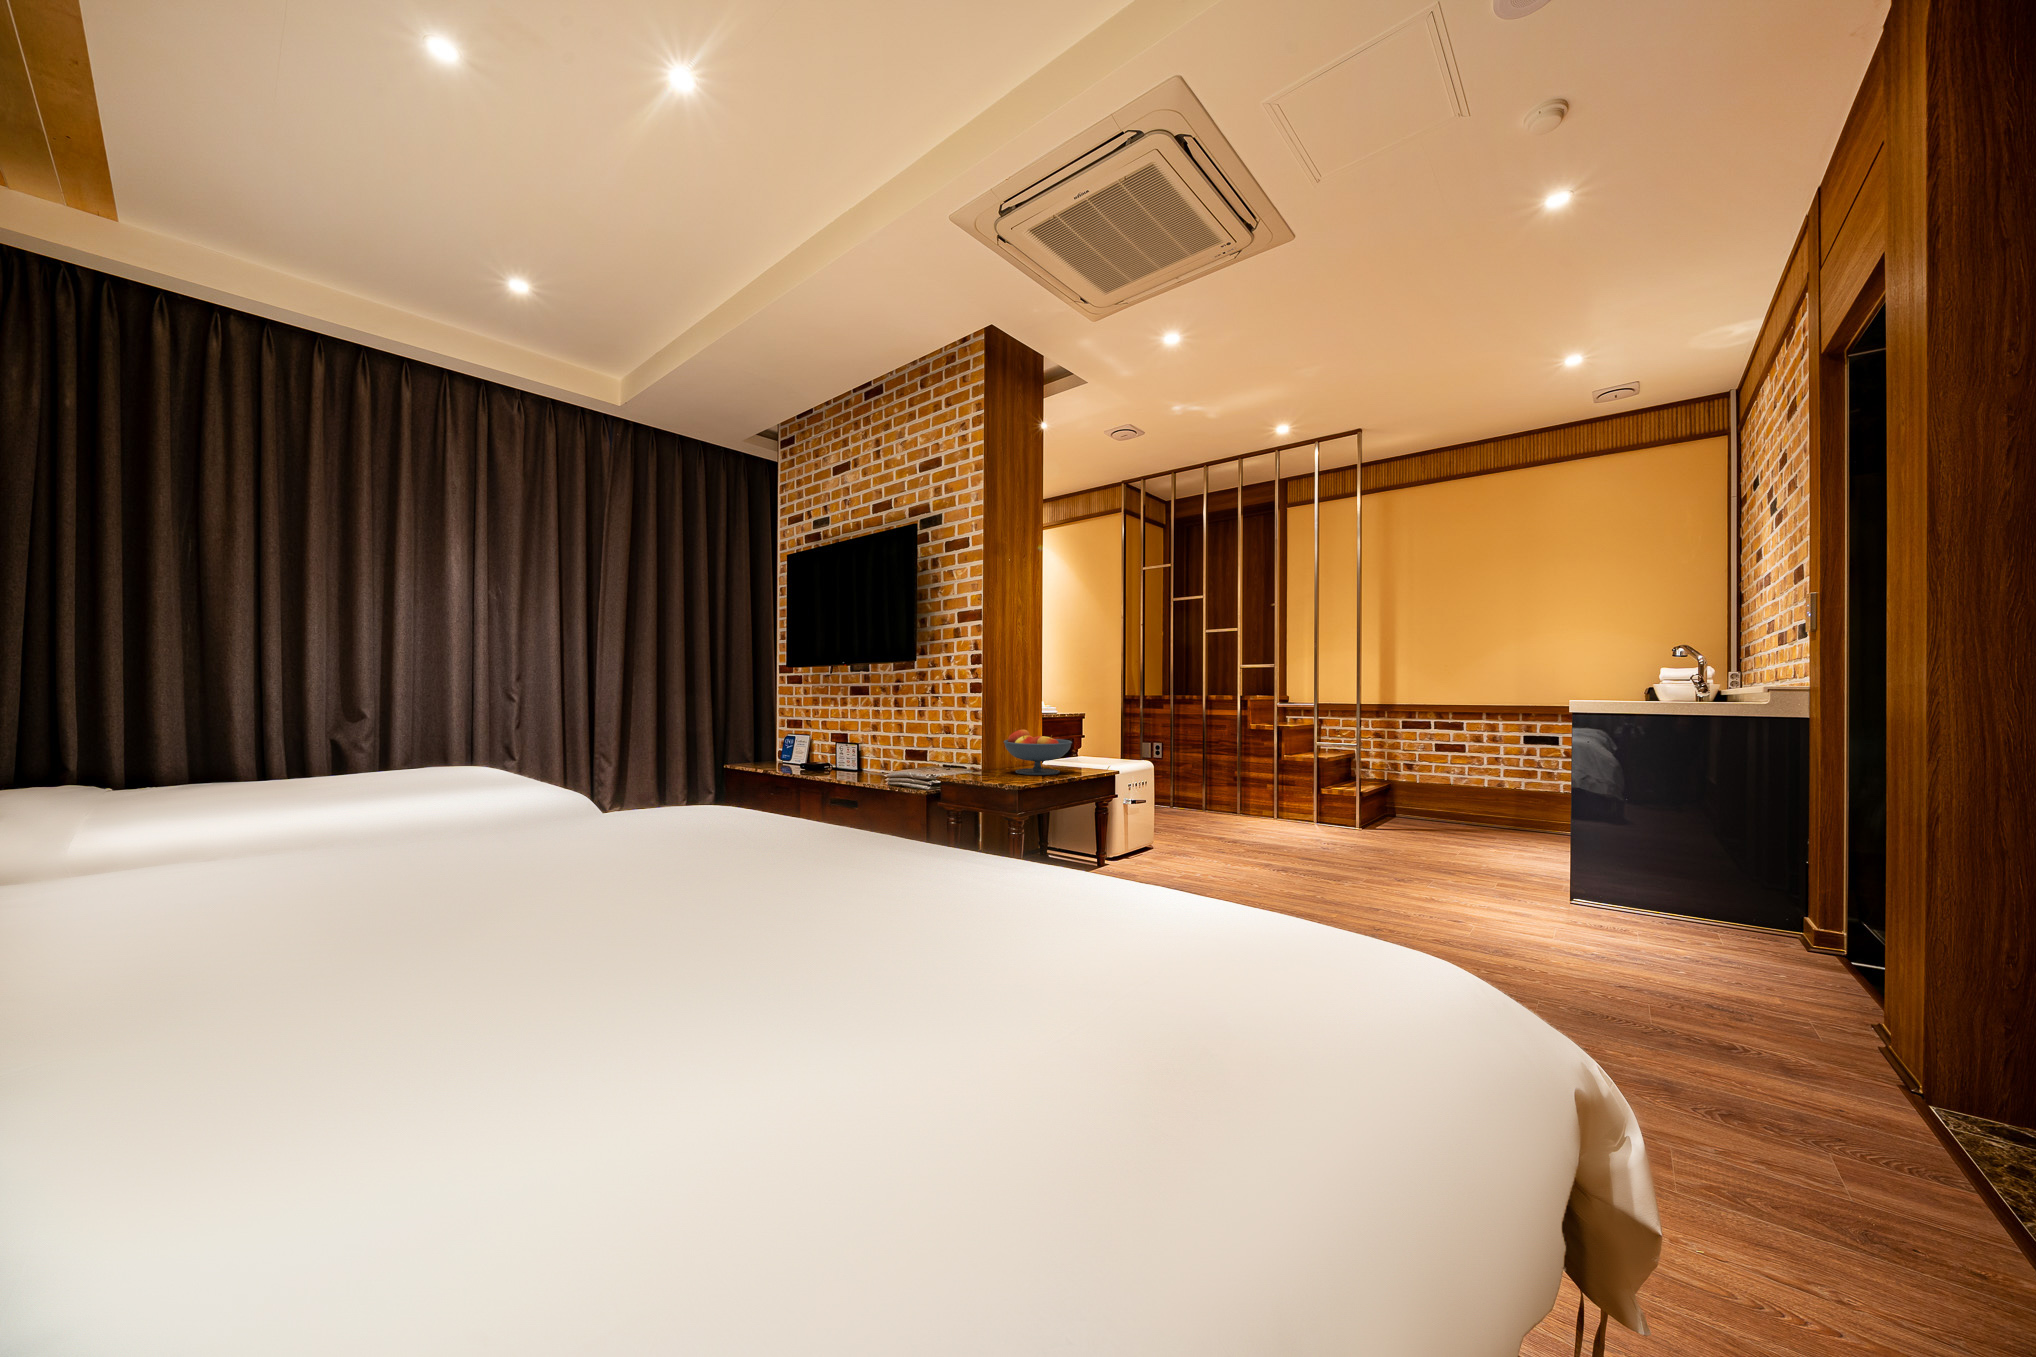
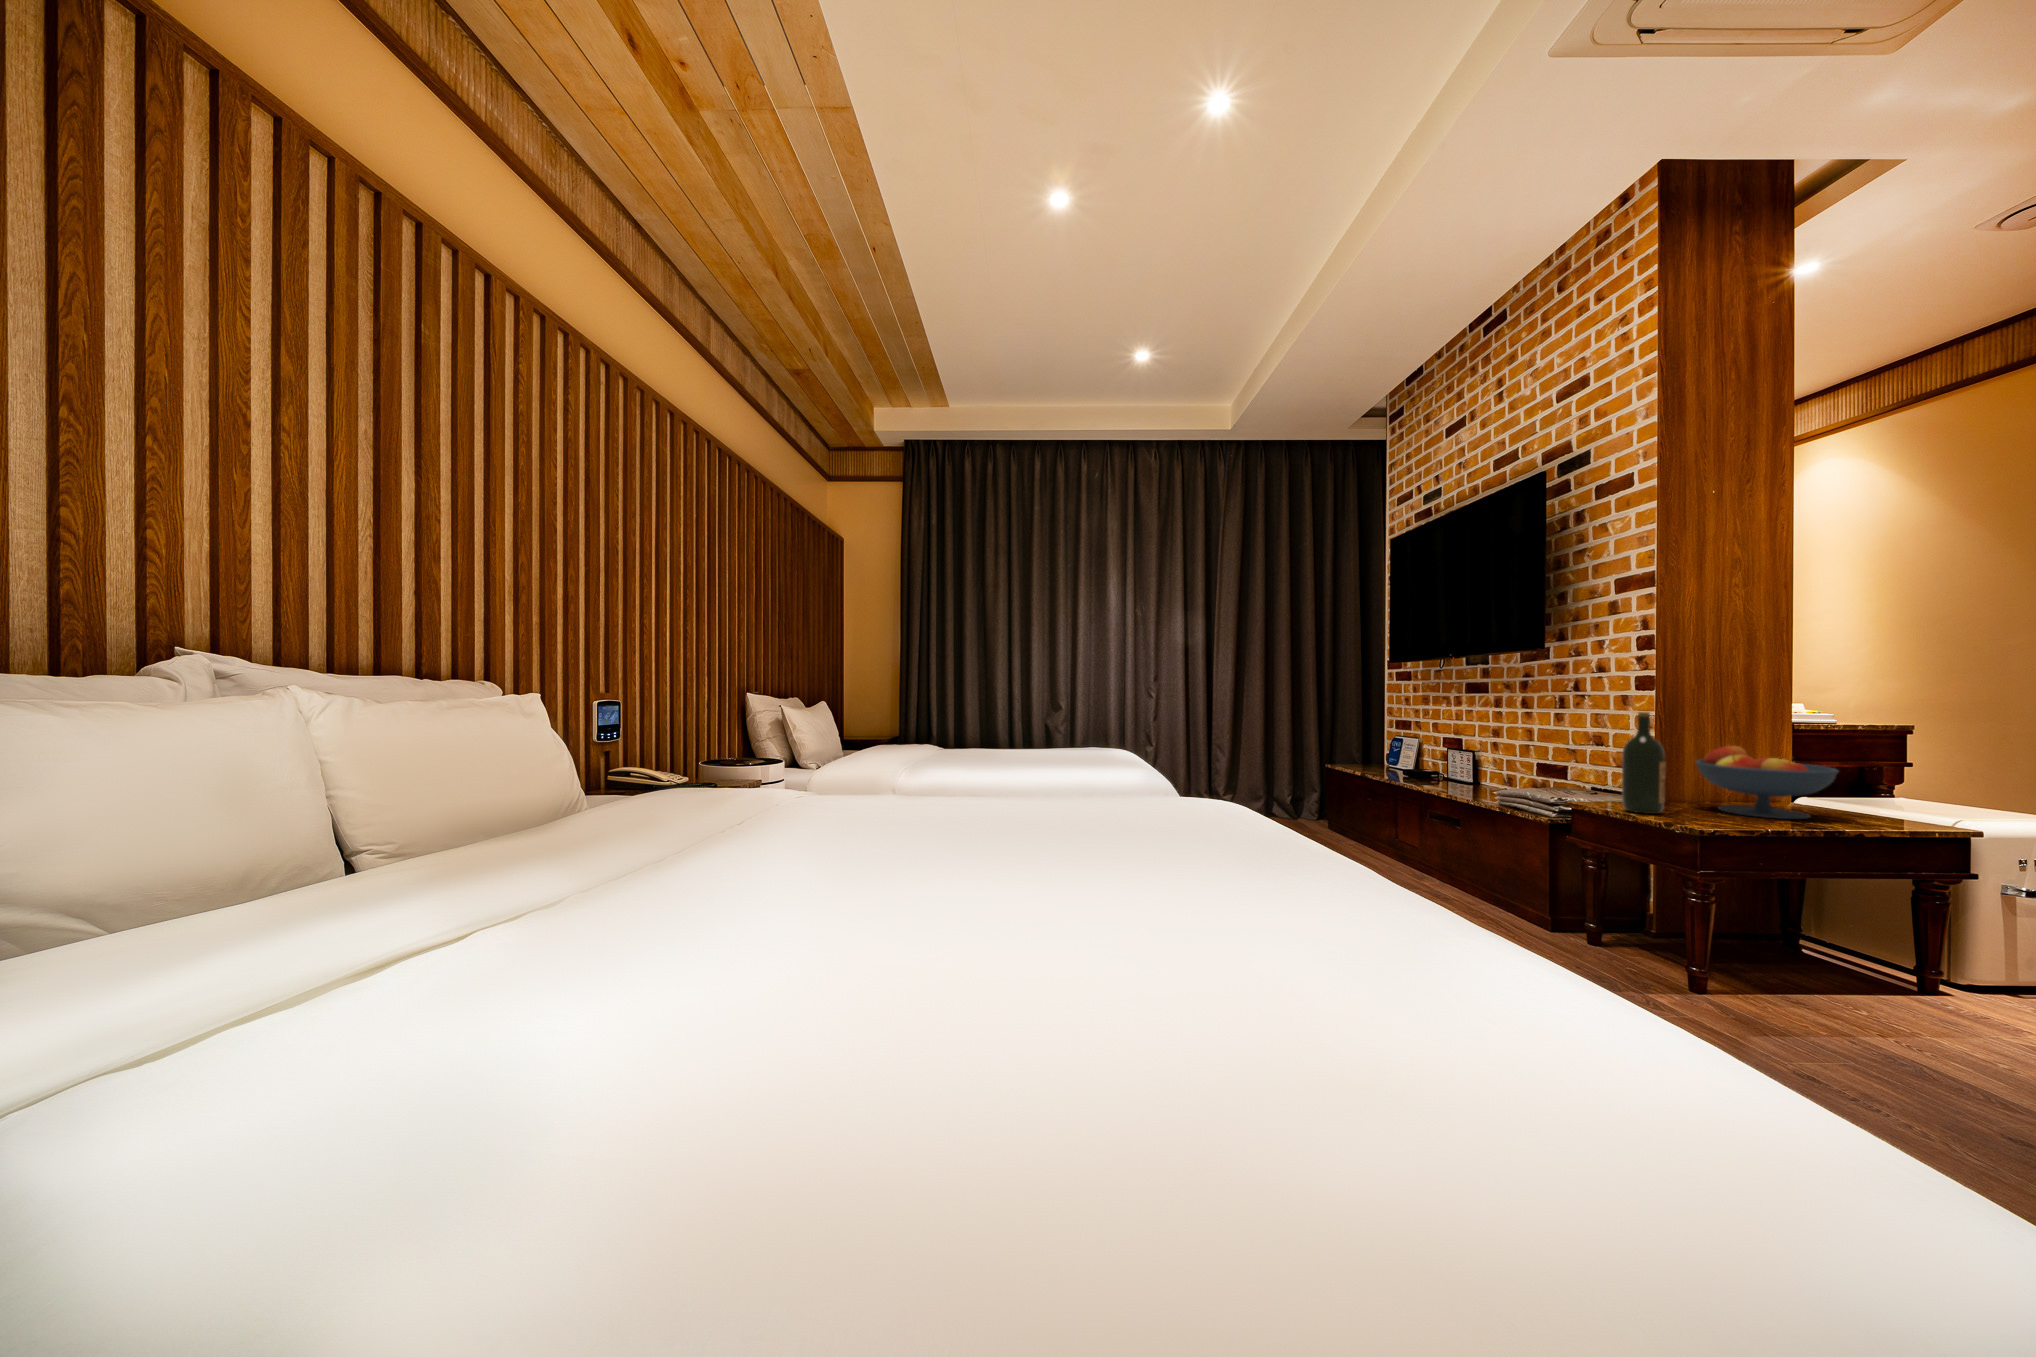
wine bottle: none [967,709,991,779] -> present [1622,712,1666,814]

